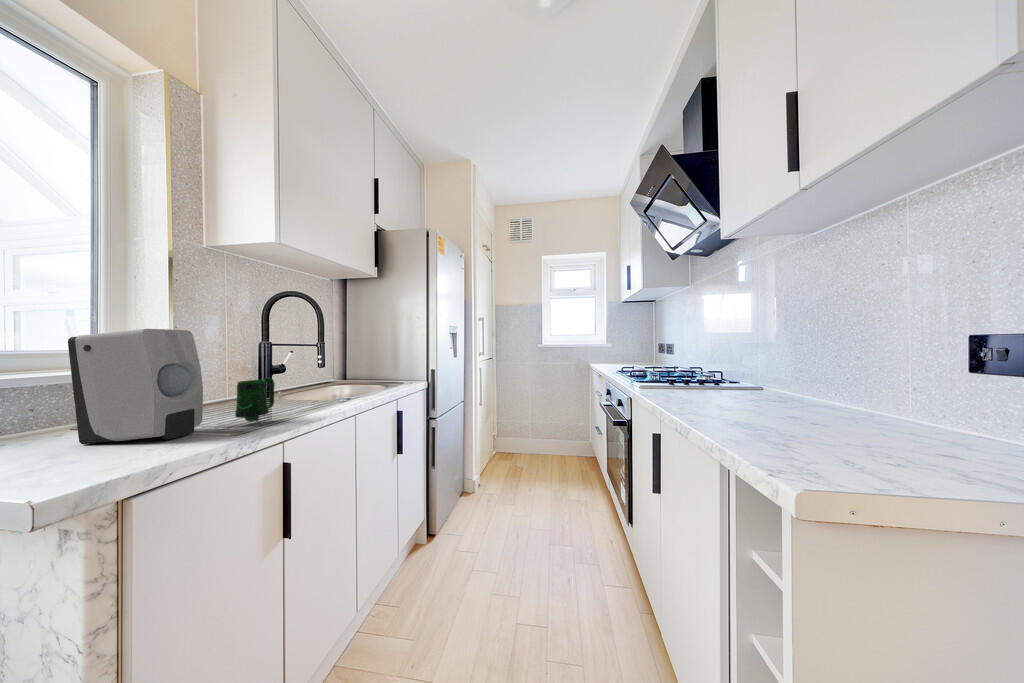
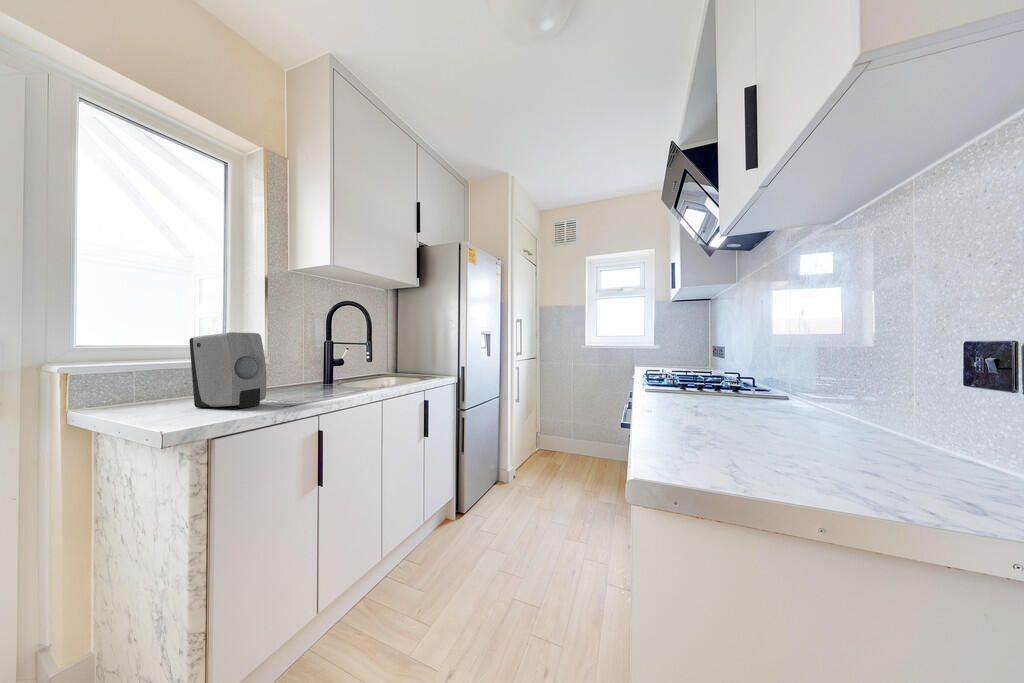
mug: present [235,377,275,422] -> none [287,368,317,403]

